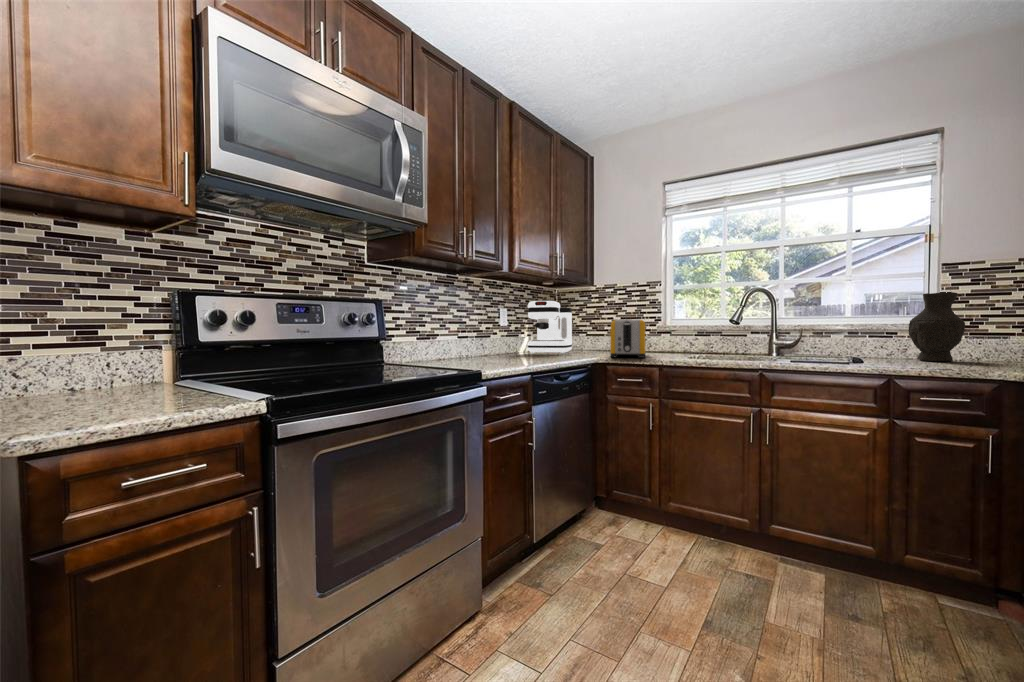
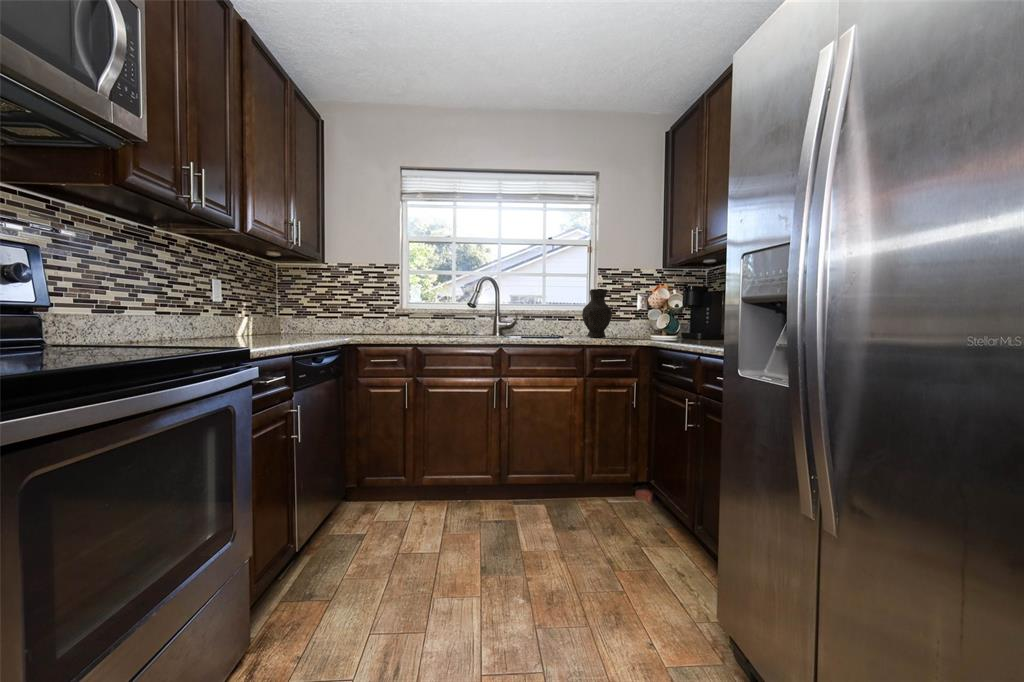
coffee maker: present [527,301,572,353] -> none [254,273,308,336]
toaster: present [610,319,646,358] -> none [361,298,400,338]

